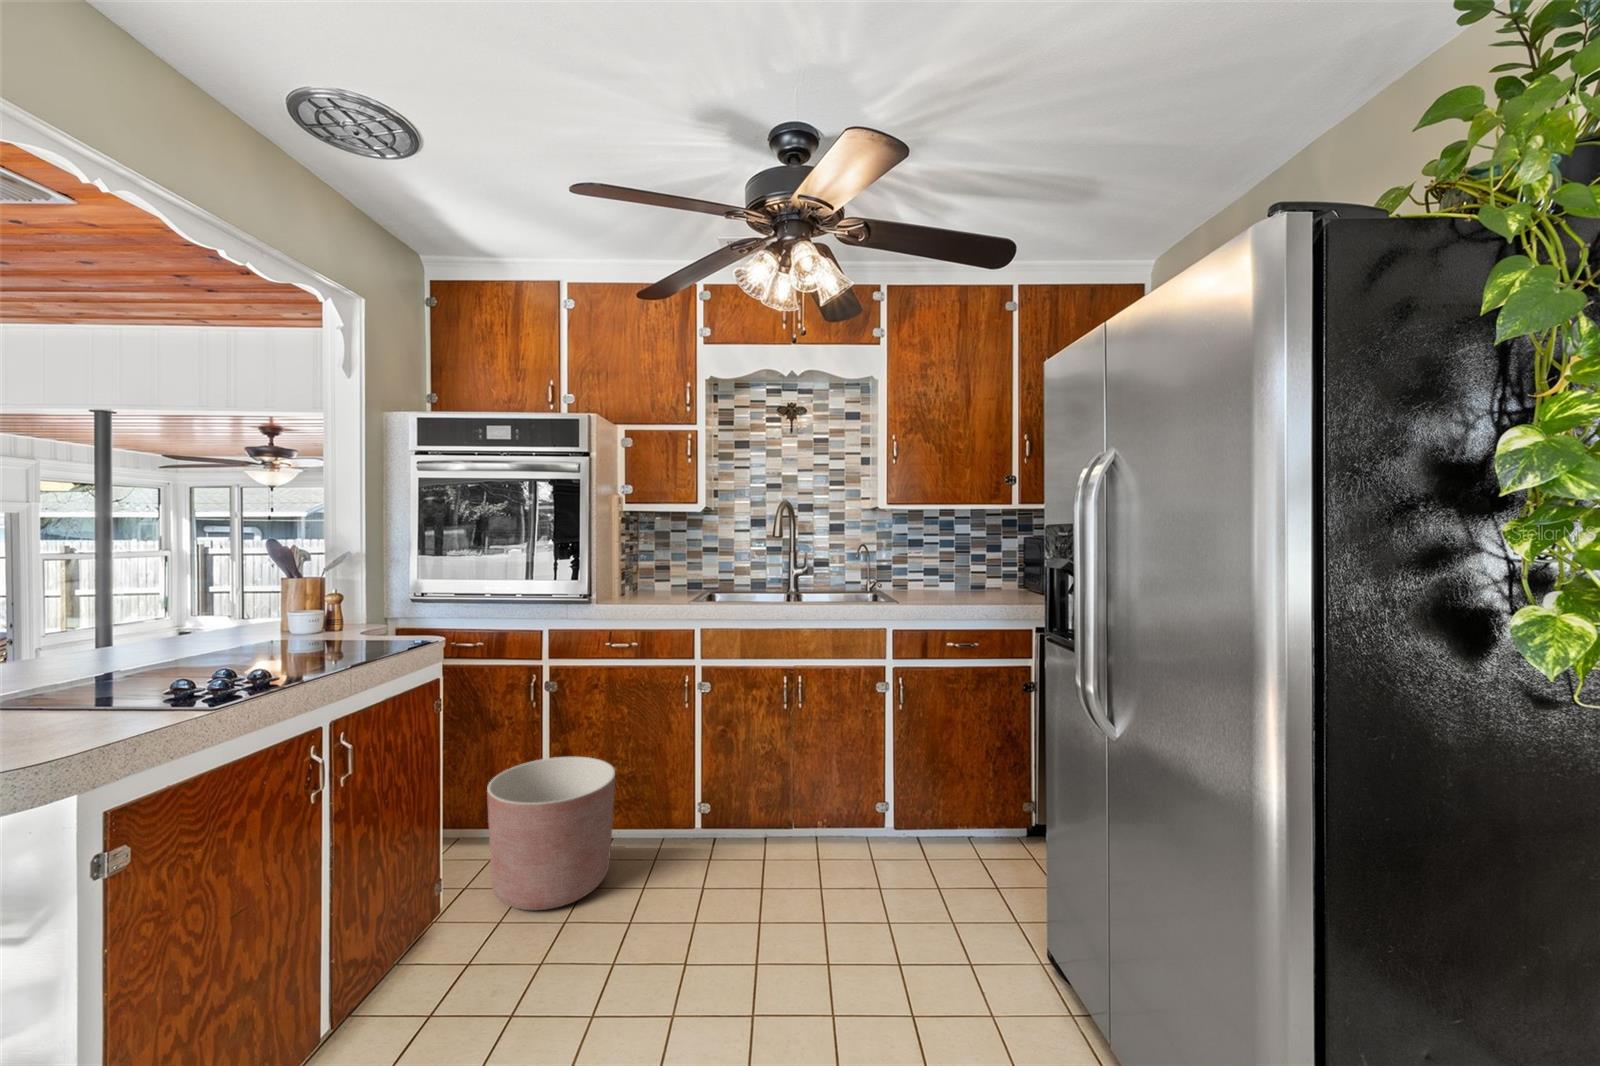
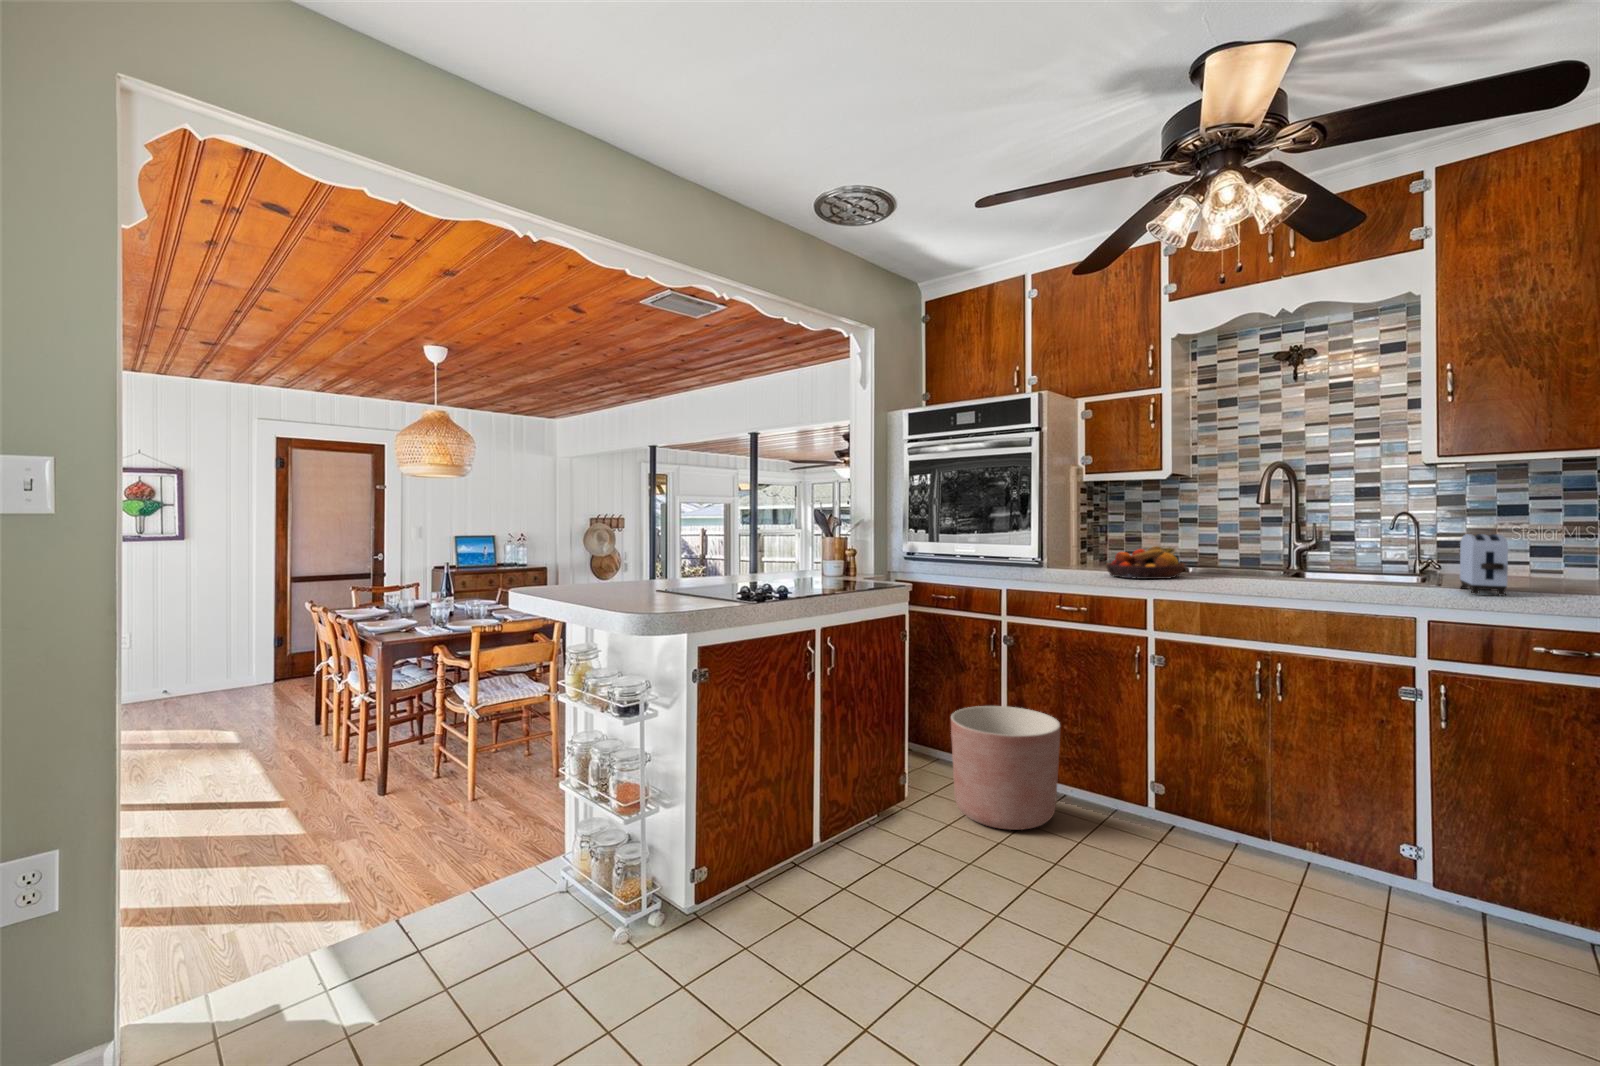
toaster: none [912,566,948,612] -> present [1460,534,1508,596]
fruit bowl: none [657,577,726,610] -> present [1106,546,1185,579]

